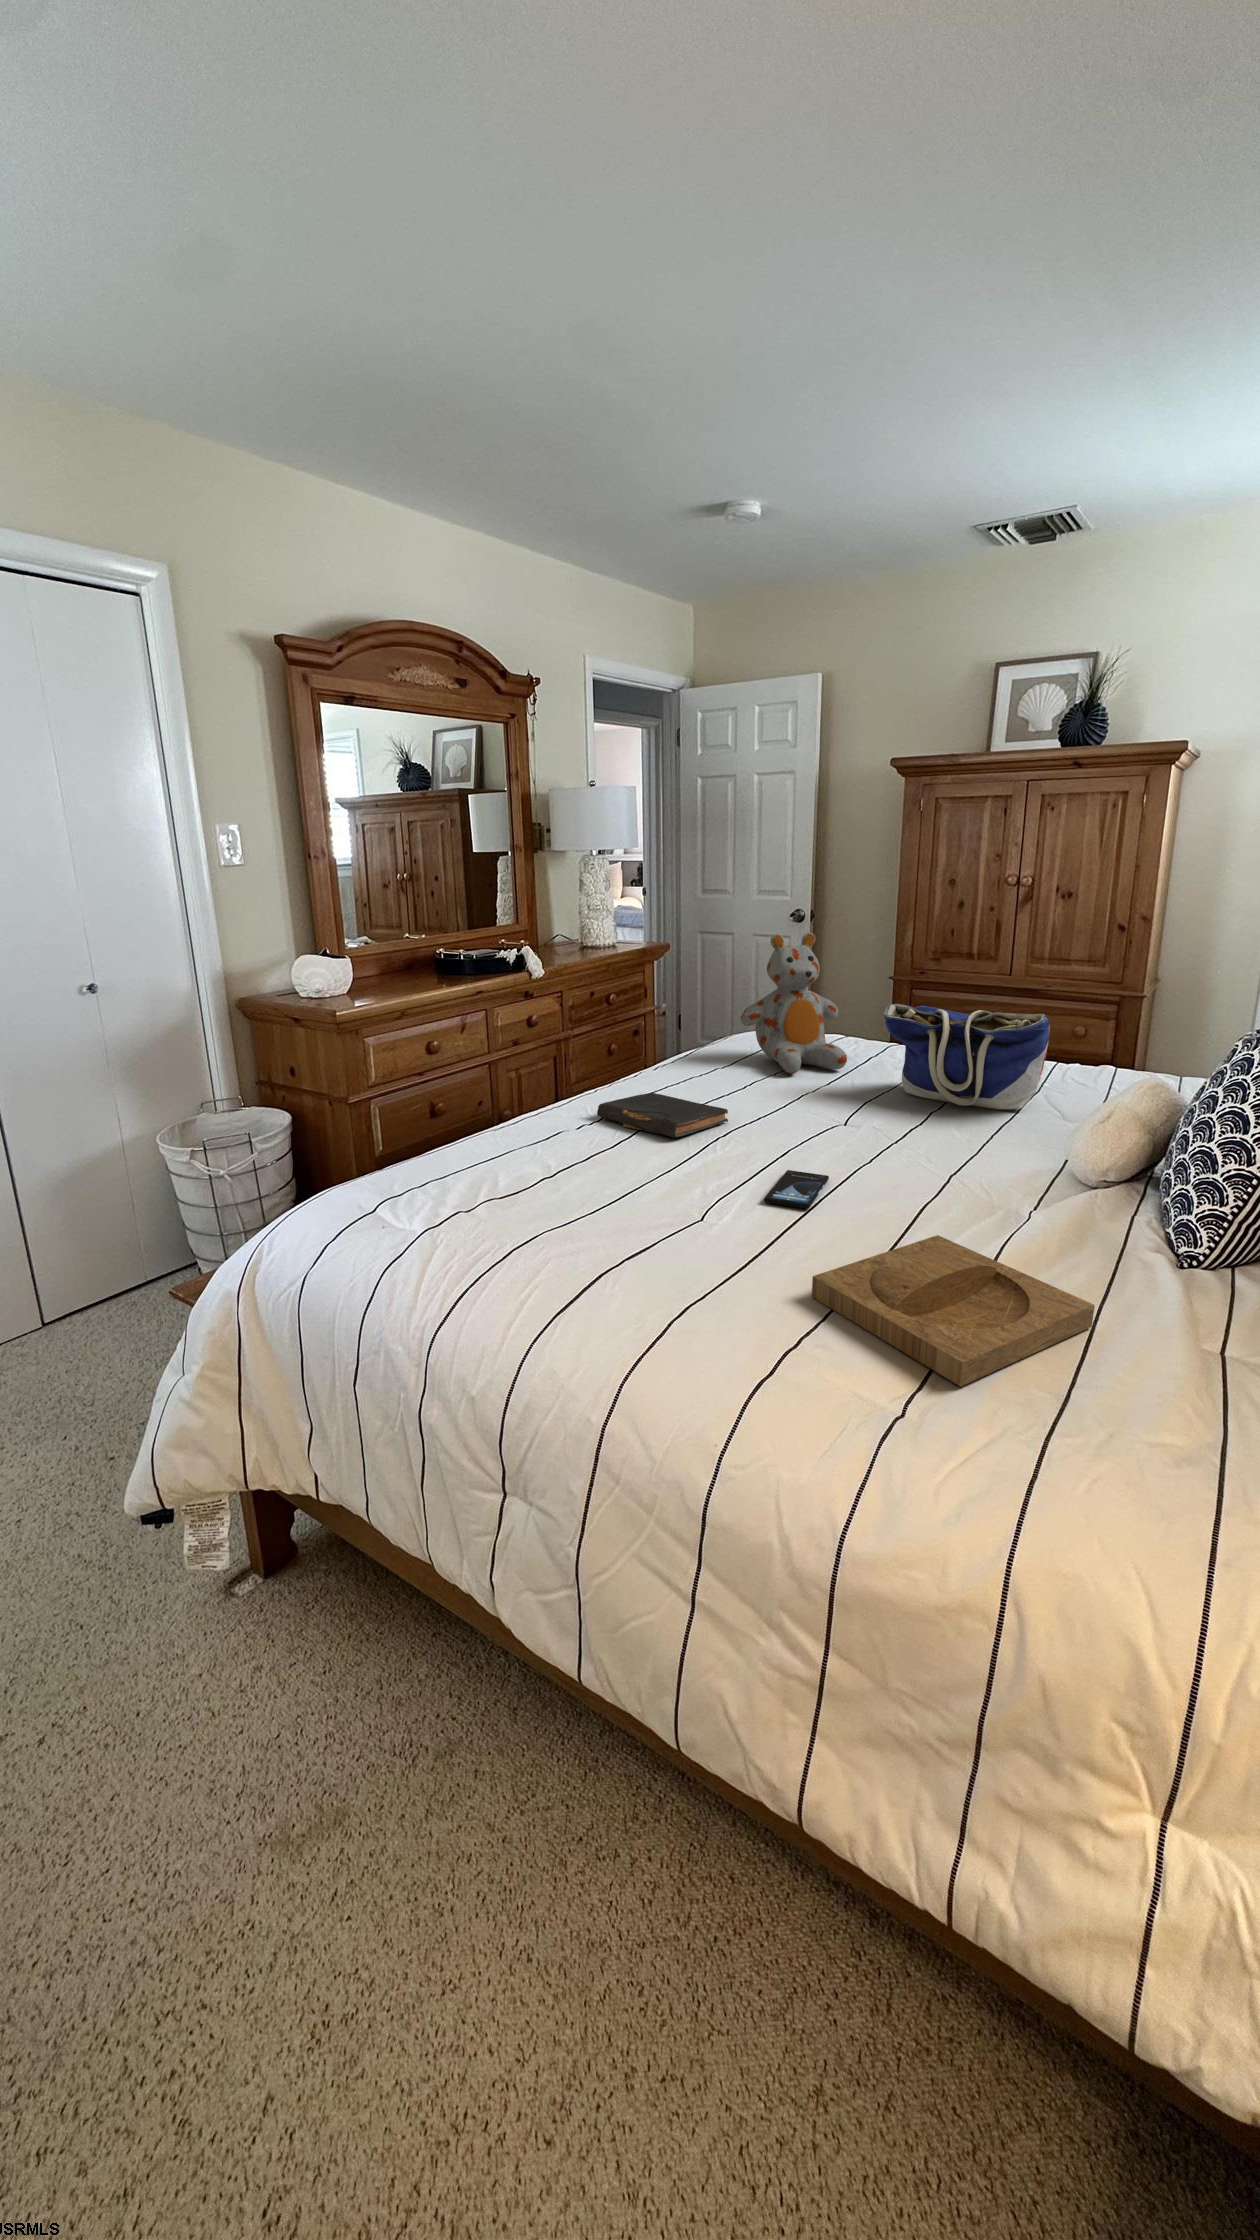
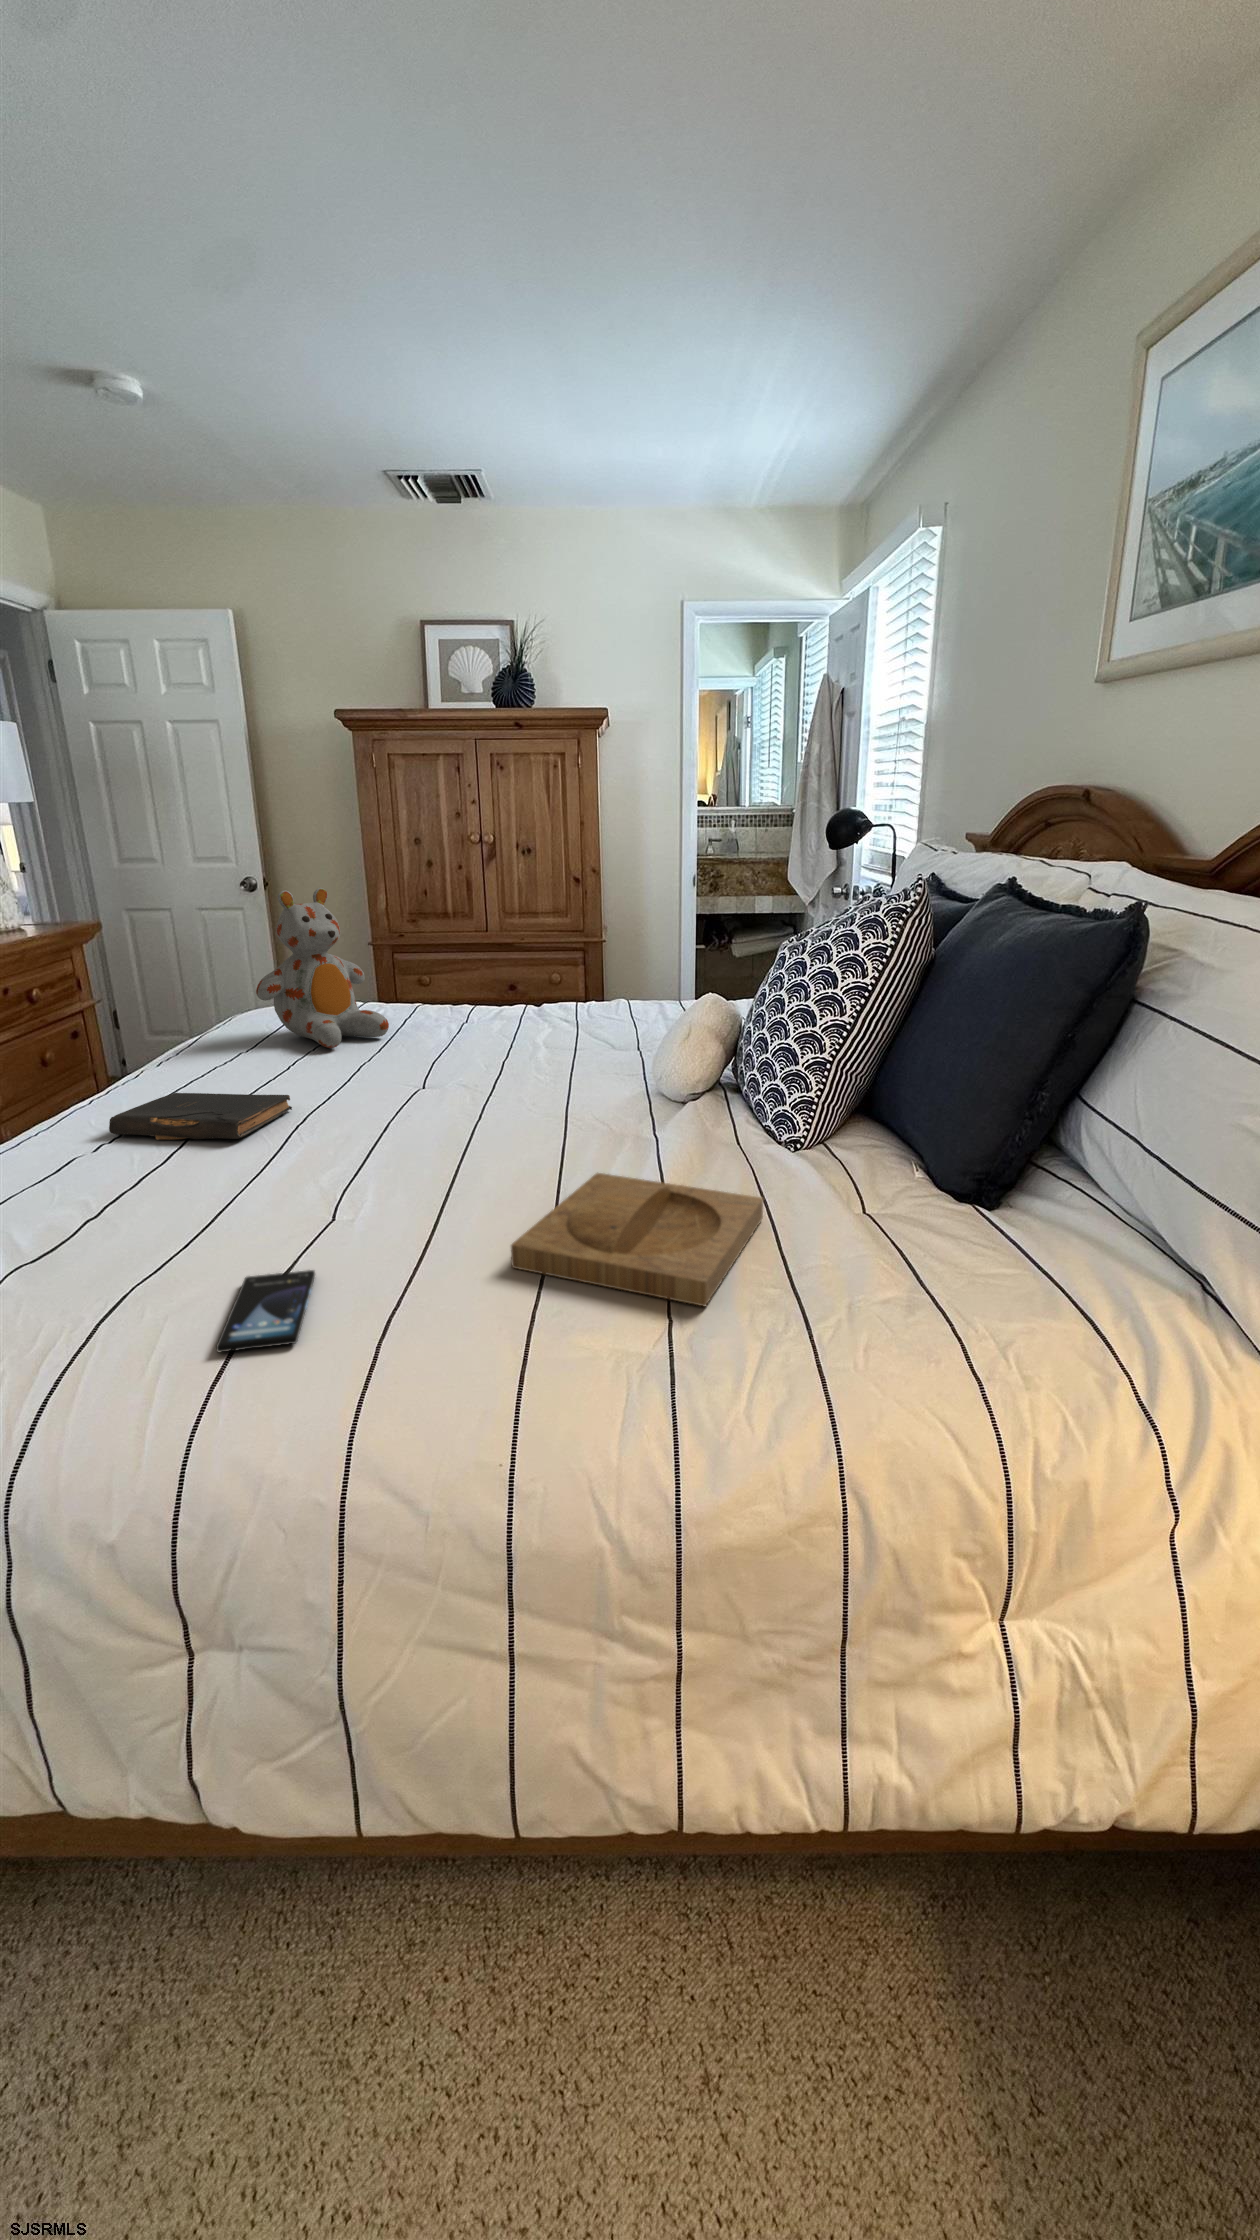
tote bag: present [884,1004,1050,1110] -> none [433,951,597,1052]
smartphone: present [764,1170,829,1209] -> present [216,1270,315,1352]

